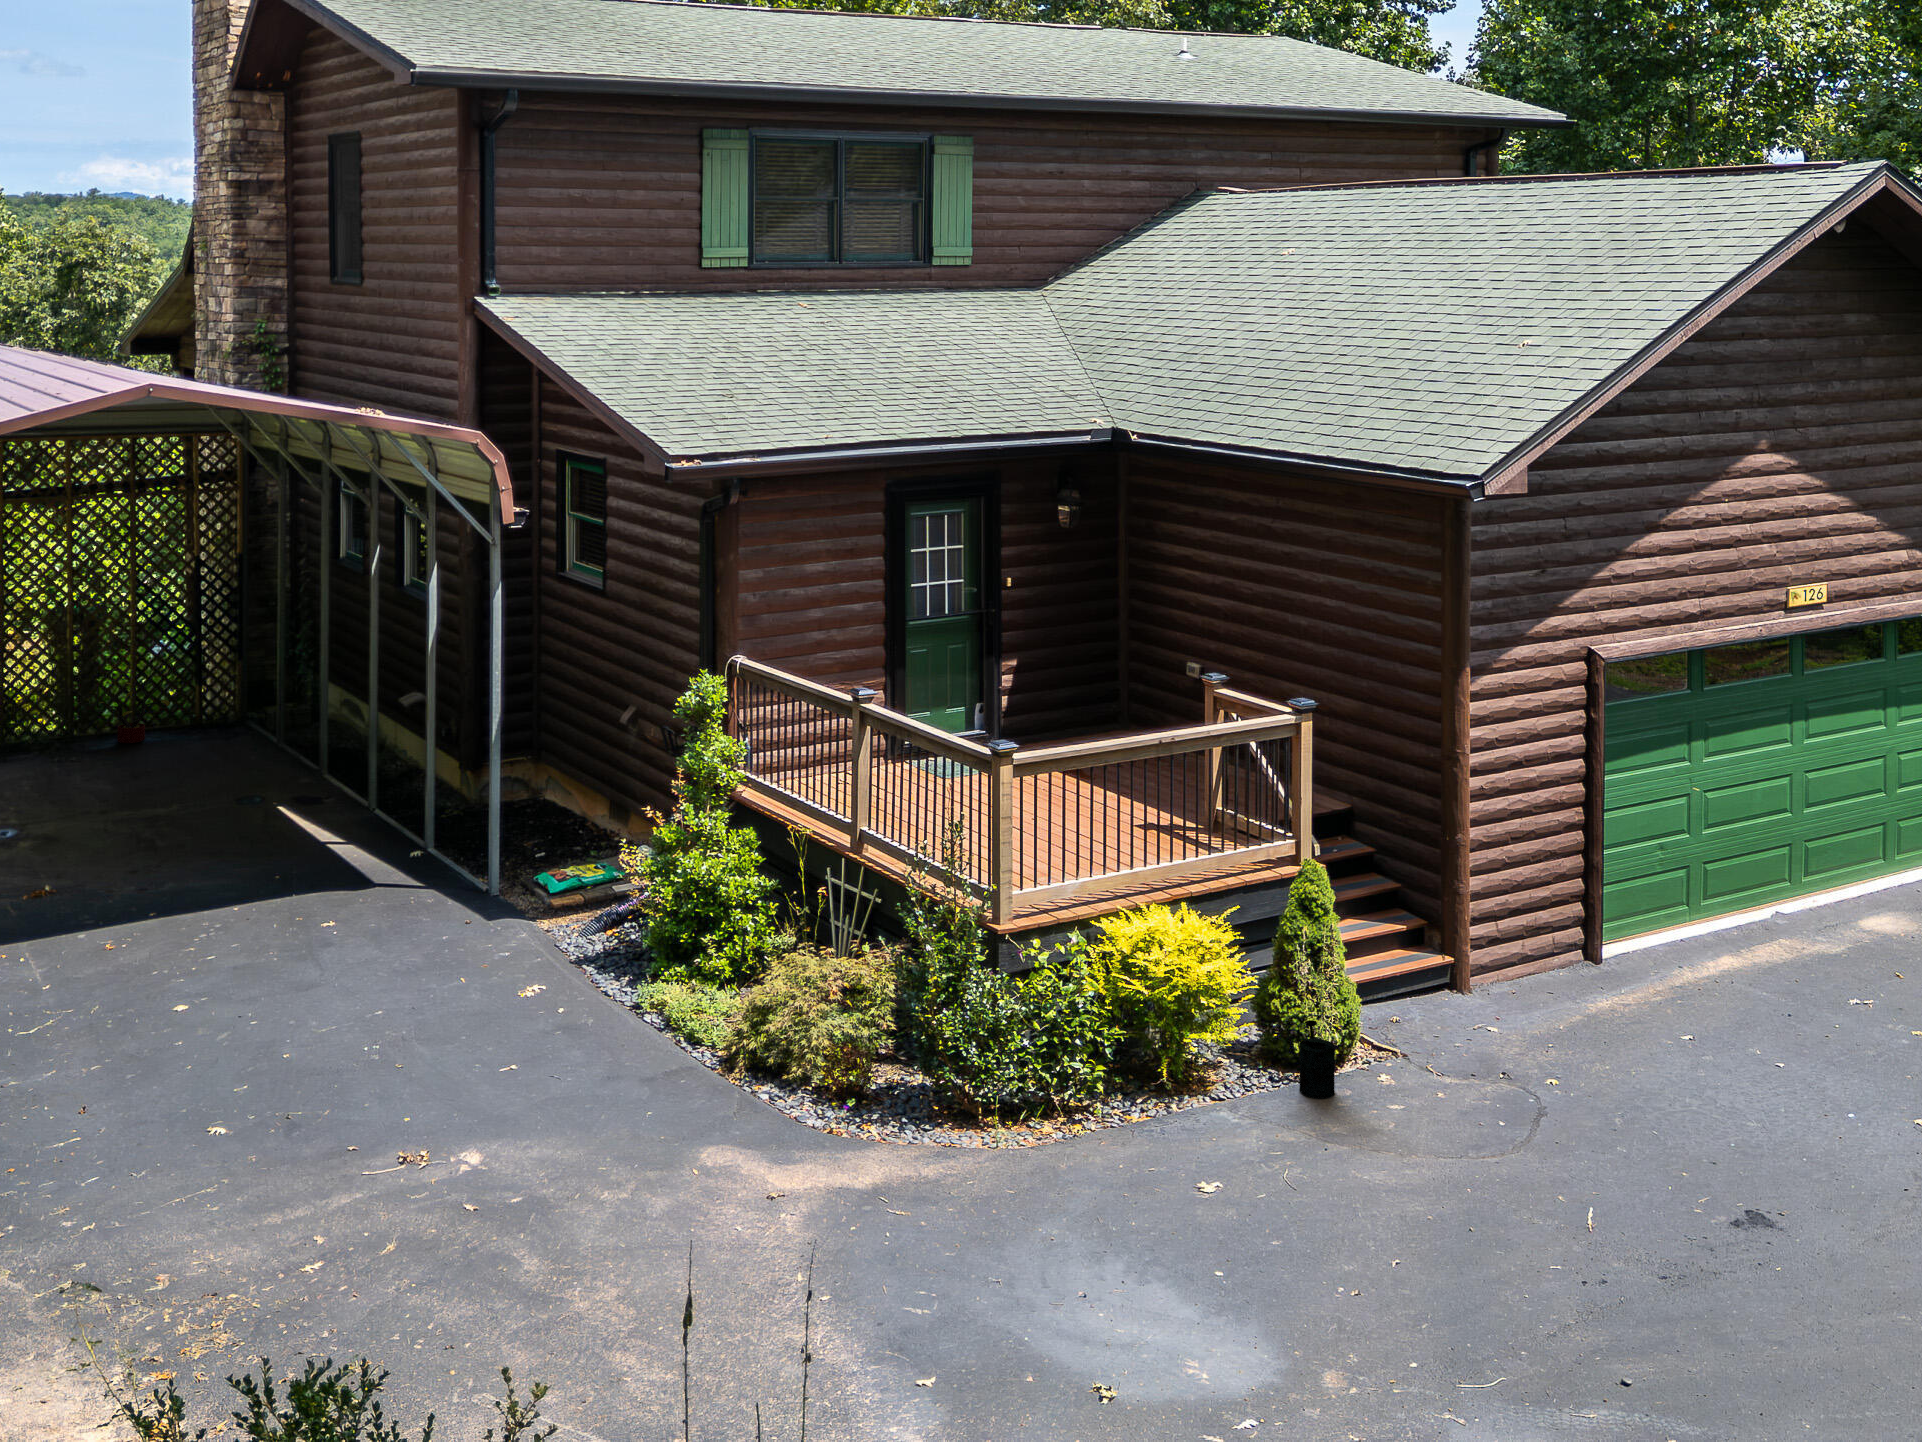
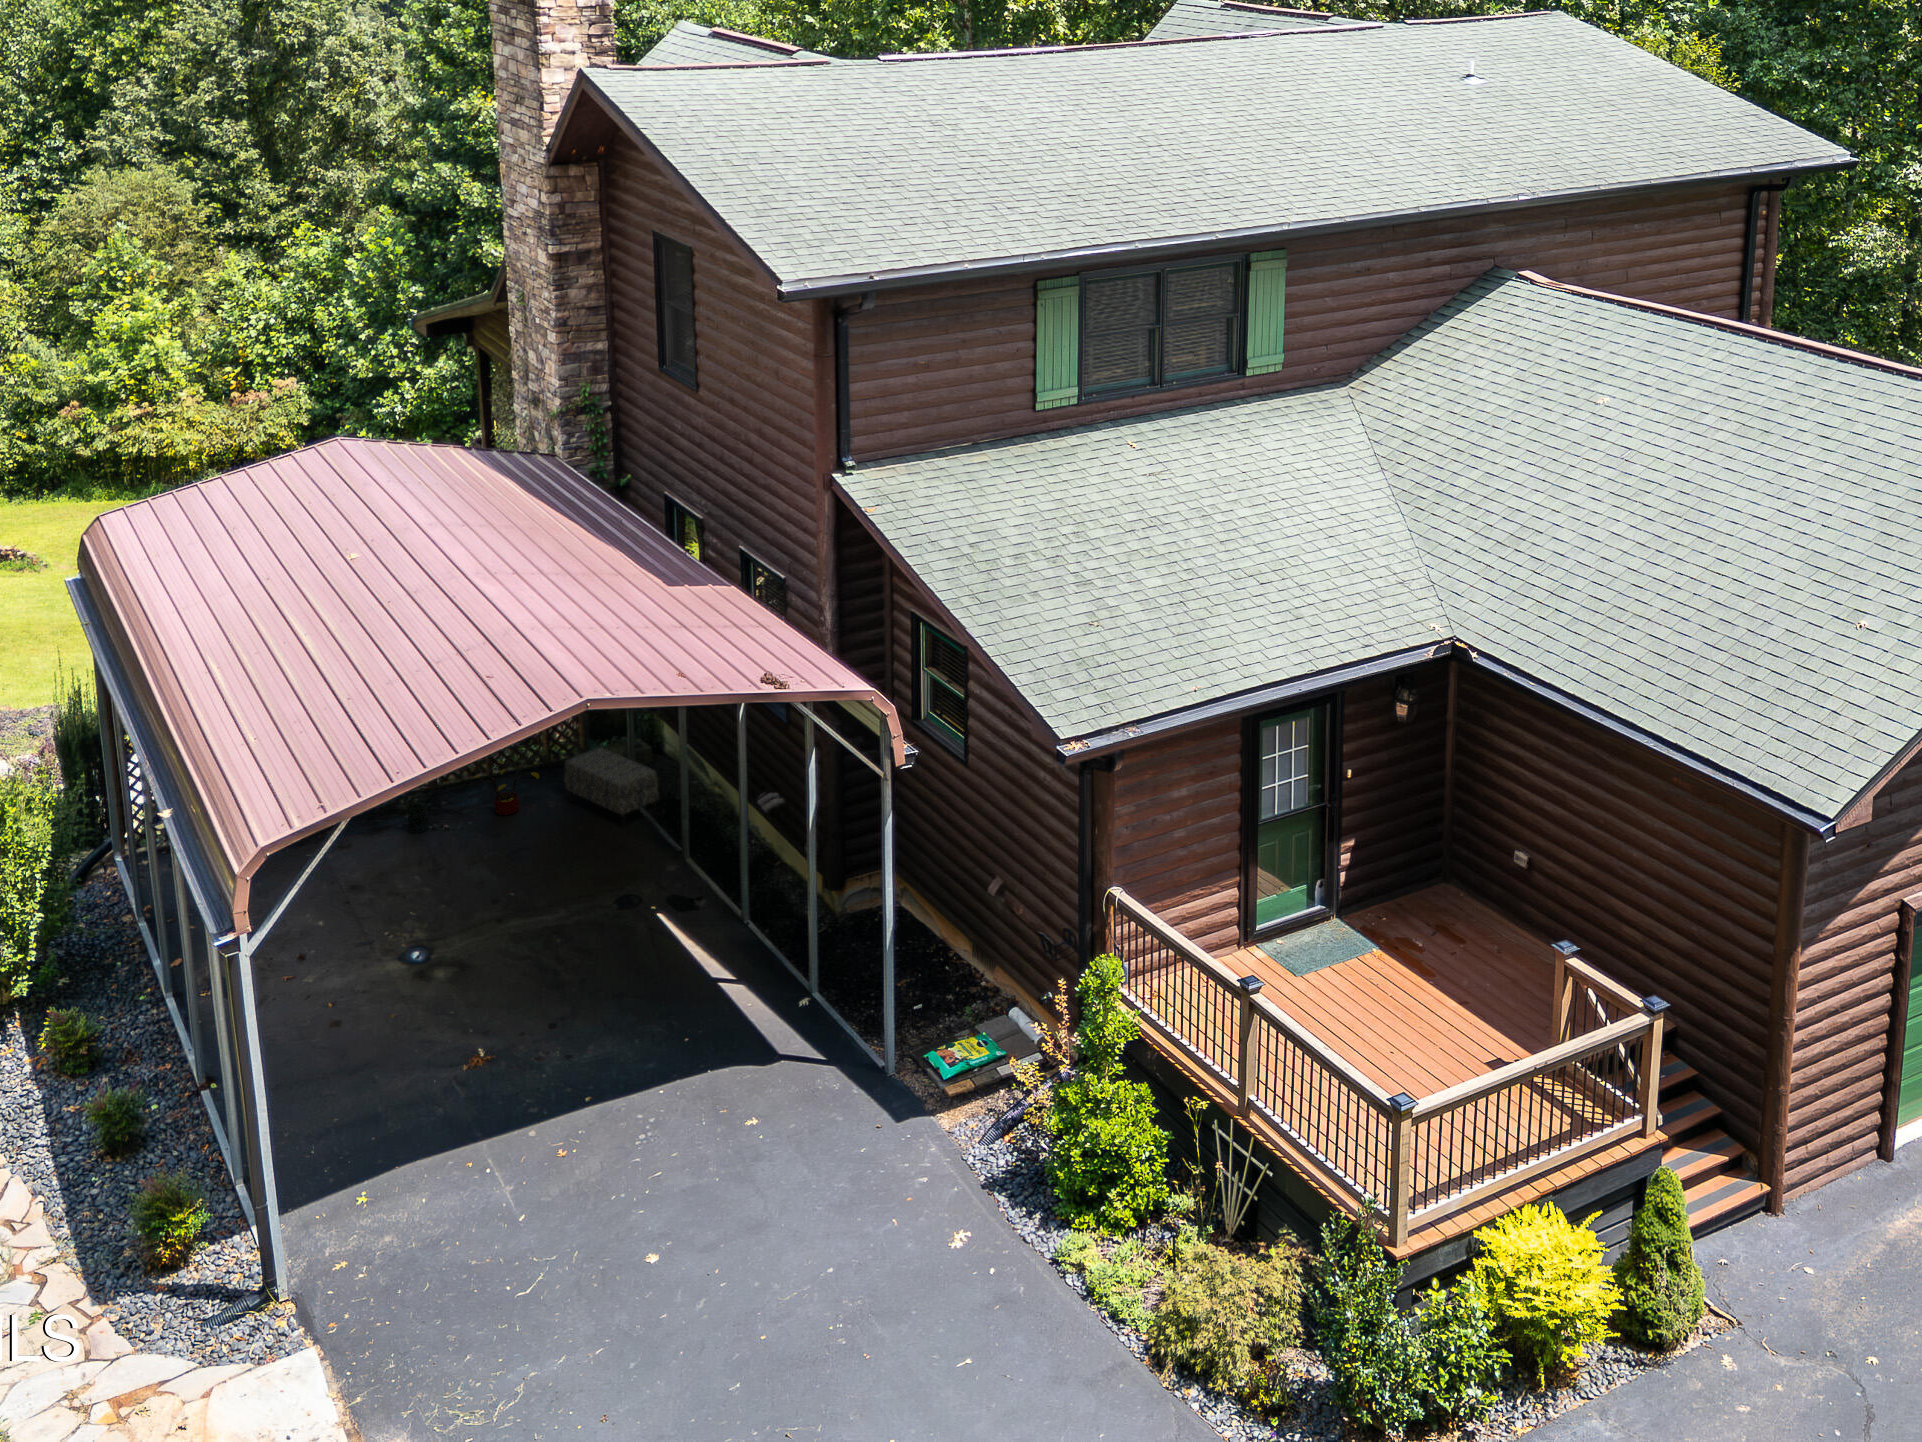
bench: none [198,683,297,752] -> present [564,747,658,827]
watering can: present [1299,1020,1335,1099] -> present [407,796,428,833]

